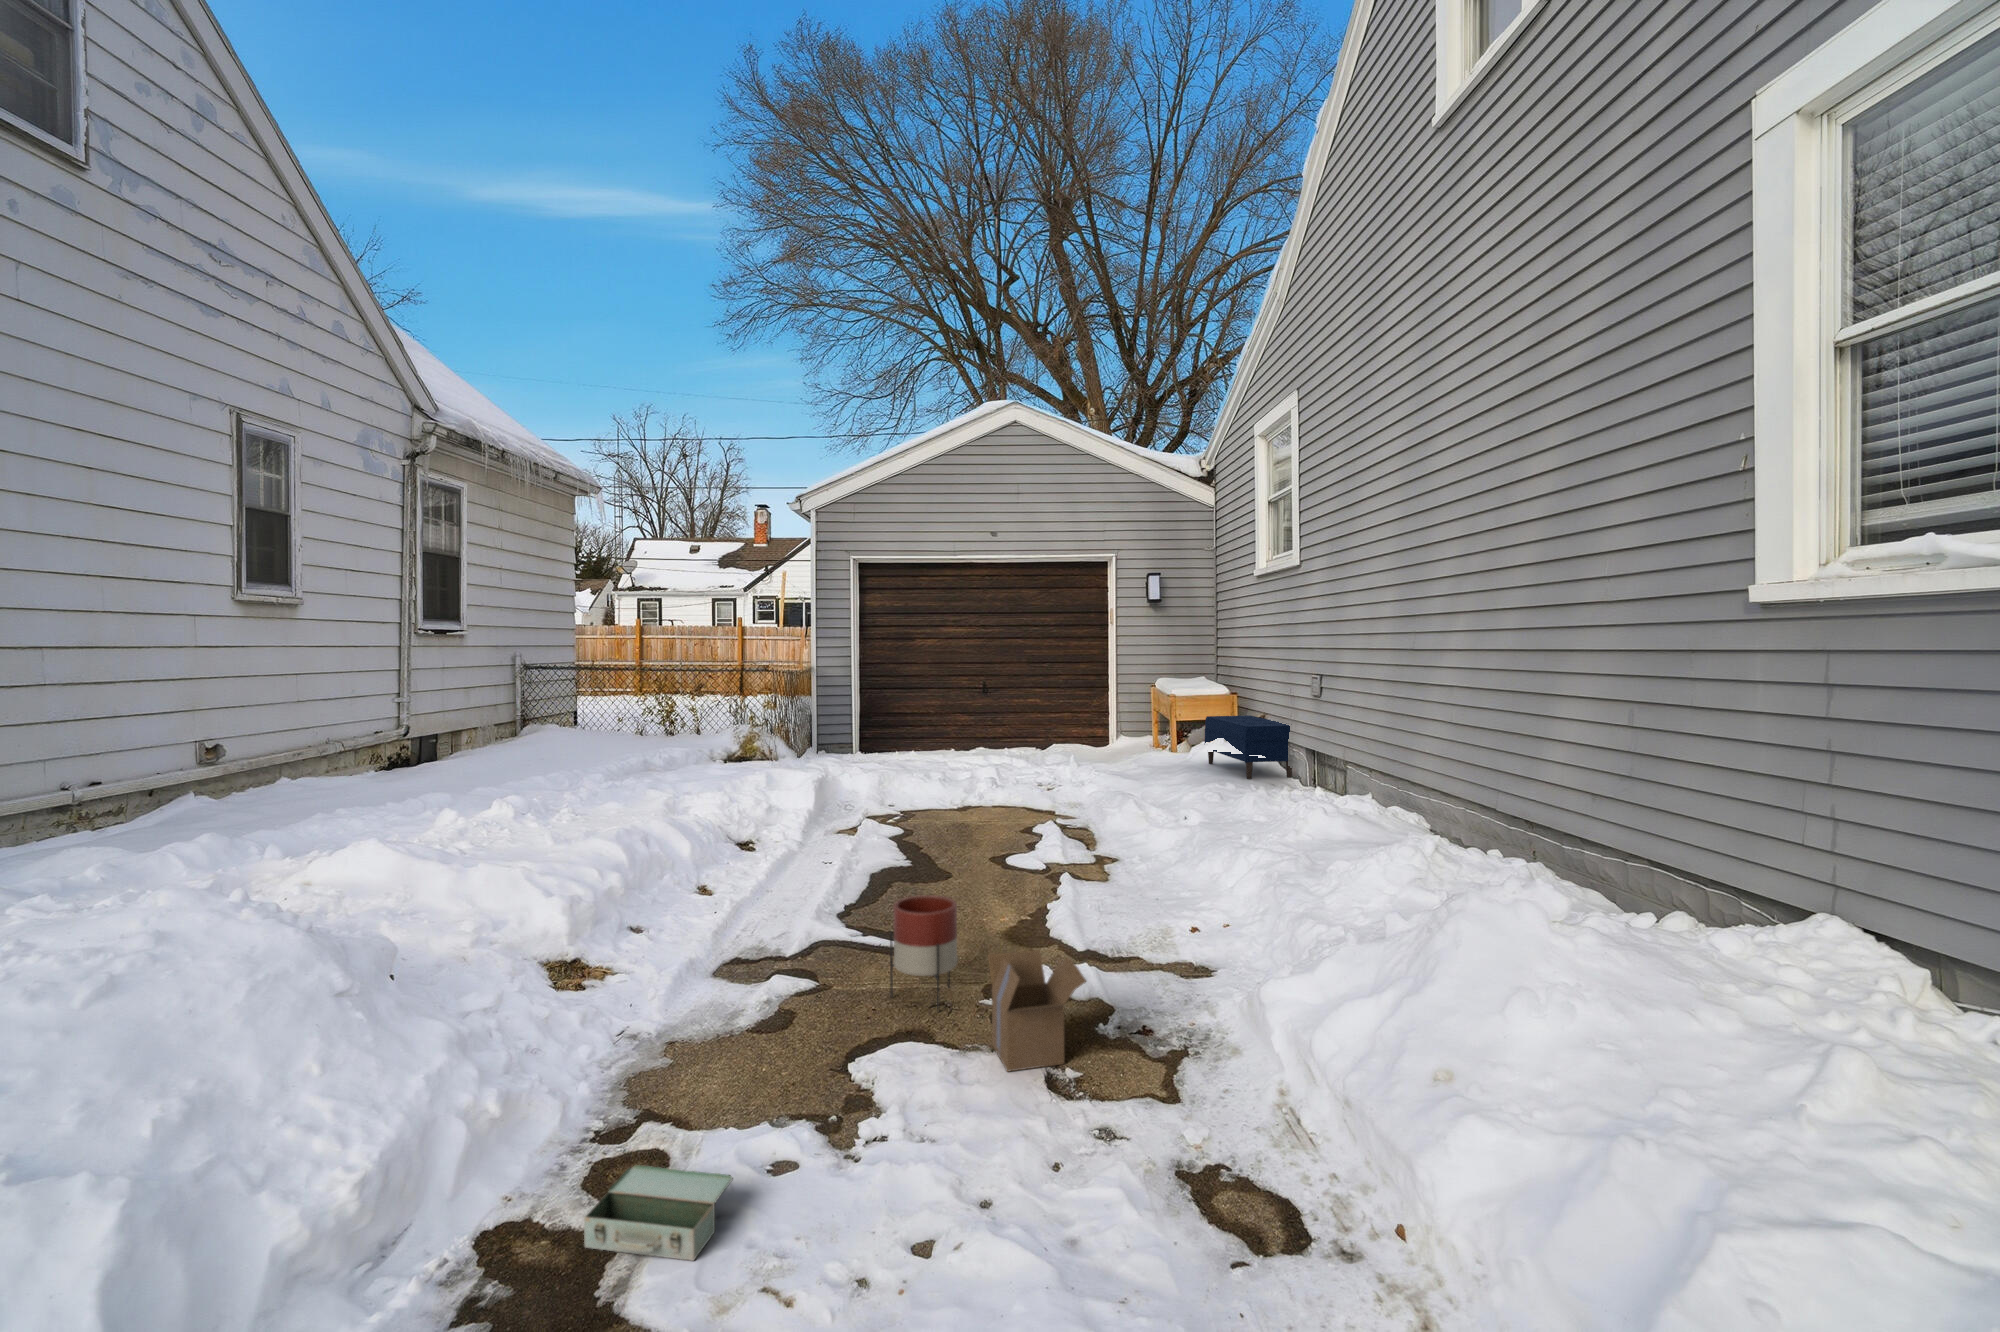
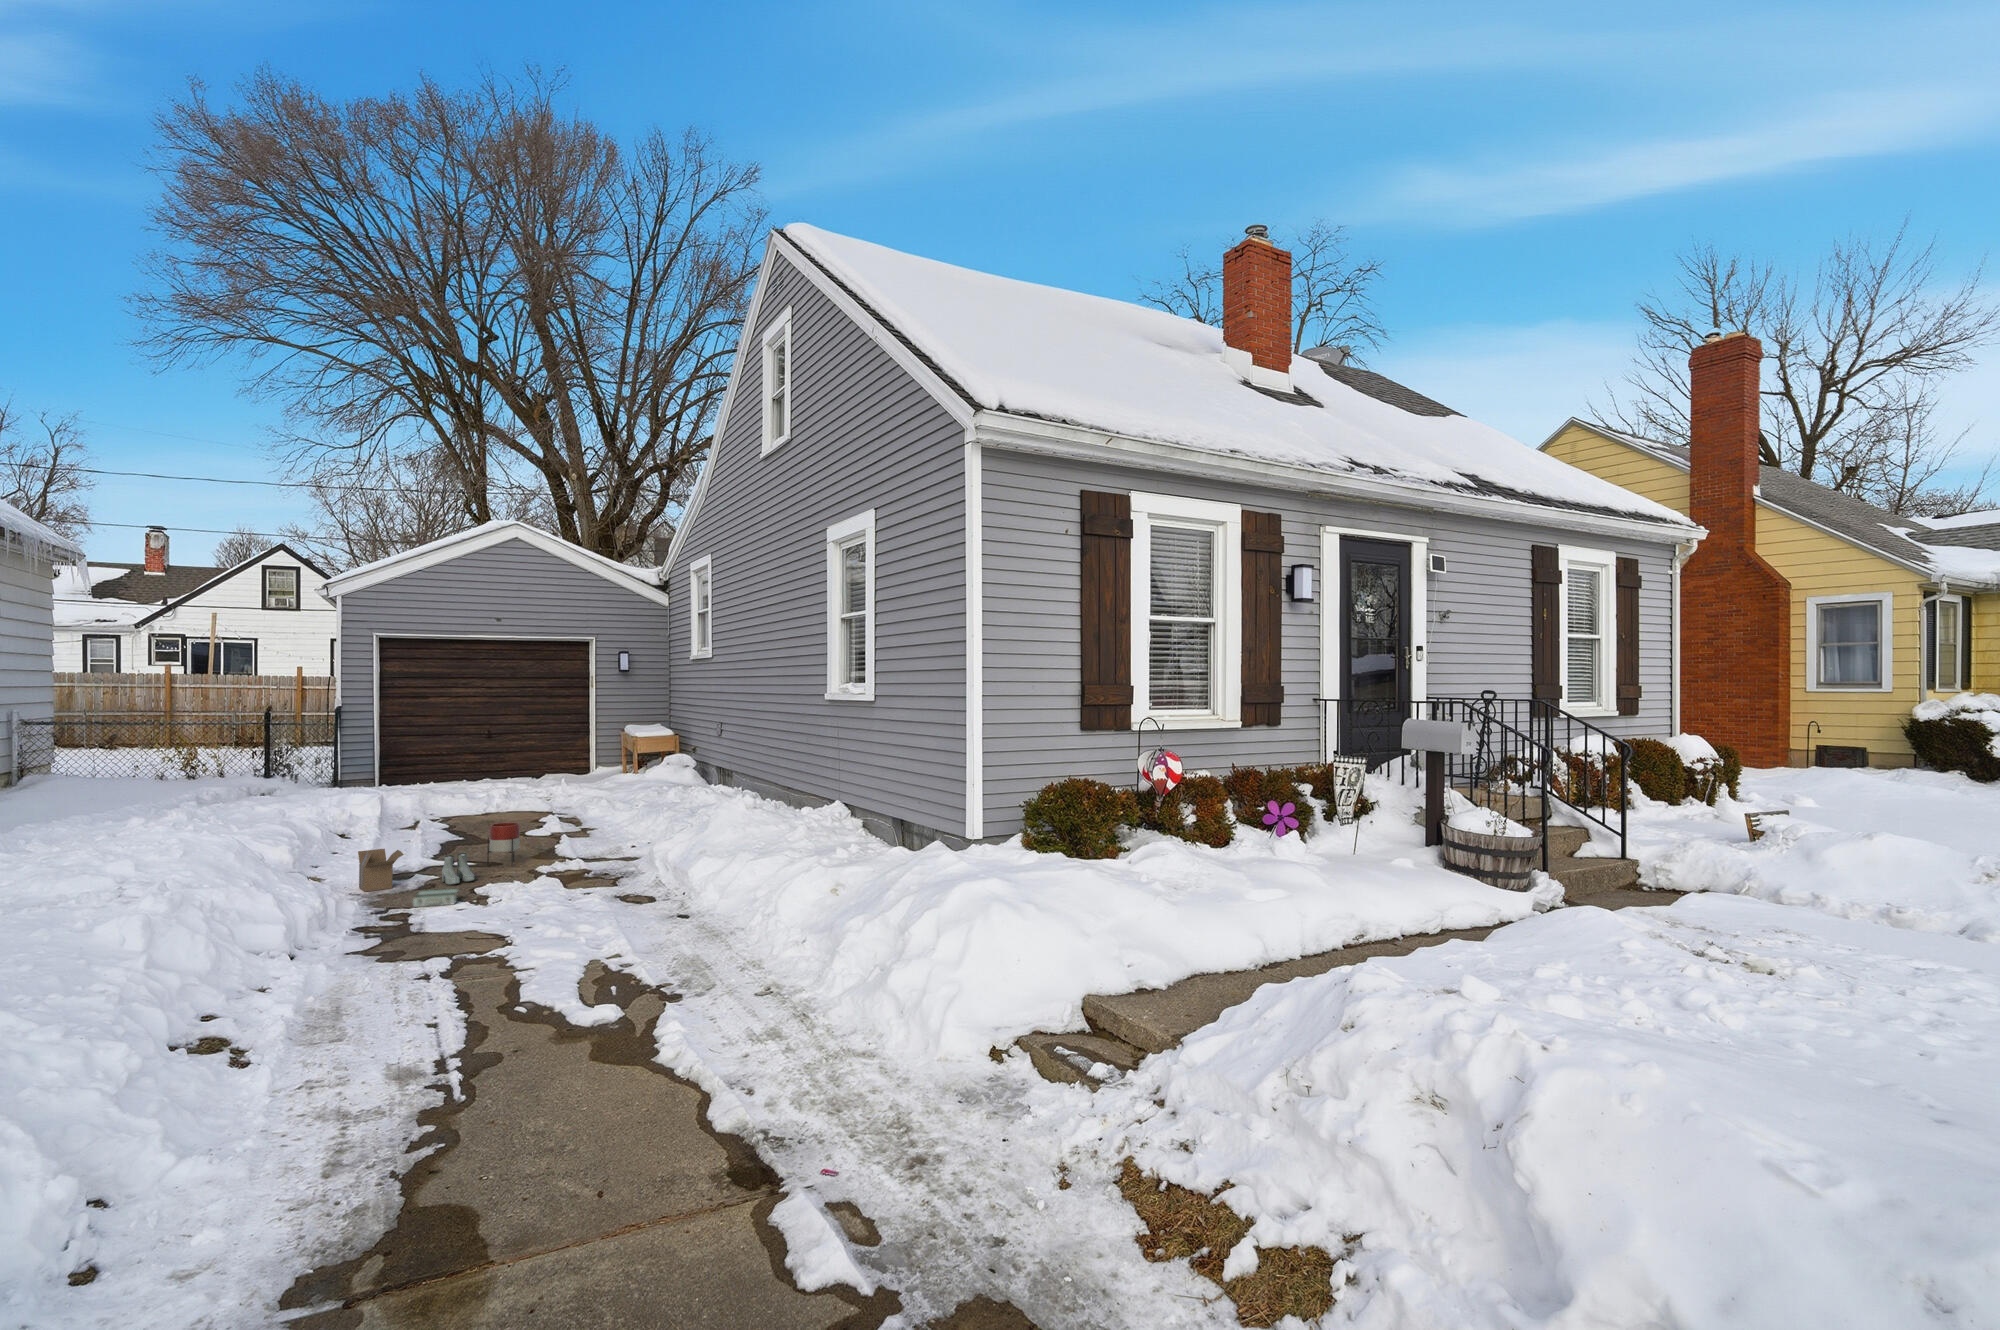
bench: present [1205,716,1292,779] -> none [656,748,712,787]
cardboard box: present [988,950,1086,1071] -> present [358,849,404,892]
boots: none [759,993,830,1094] -> present [442,853,474,885]

